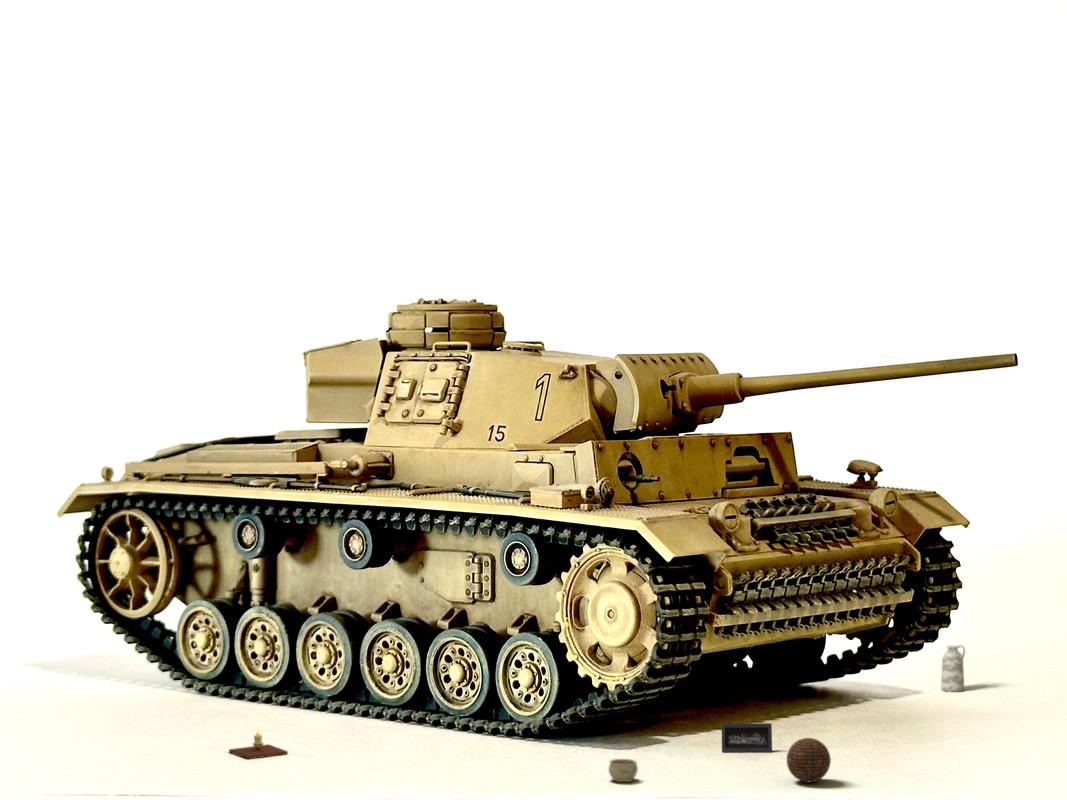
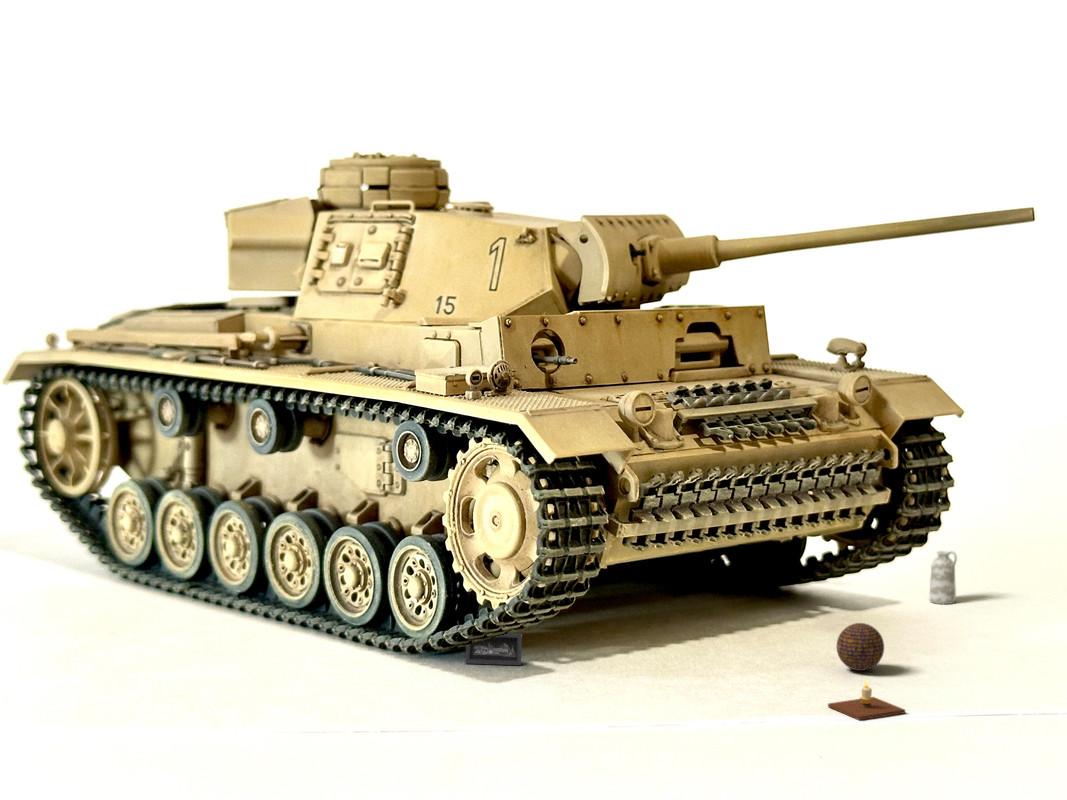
picture frame: present [721,723,772,752] -> present [466,633,522,665]
candle: present [229,729,288,759] -> present [828,681,905,720]
decorative orb: present [786,738,831,782] -> present [837,623,884,671]
ceramic bowl: present [609,759,638,782] -> none [468,695,502,724]

